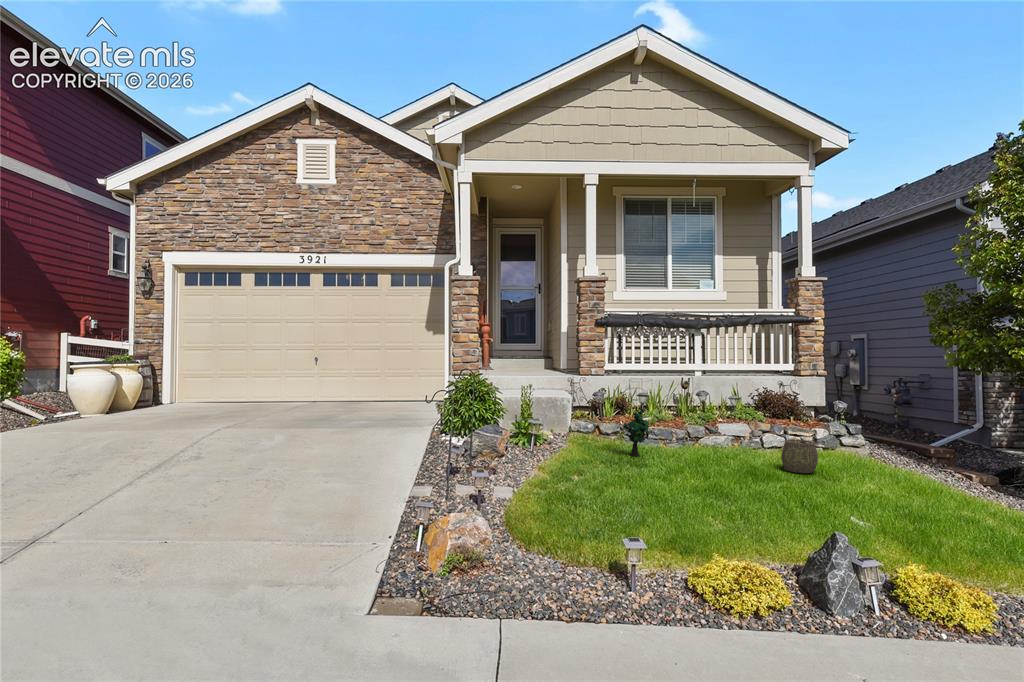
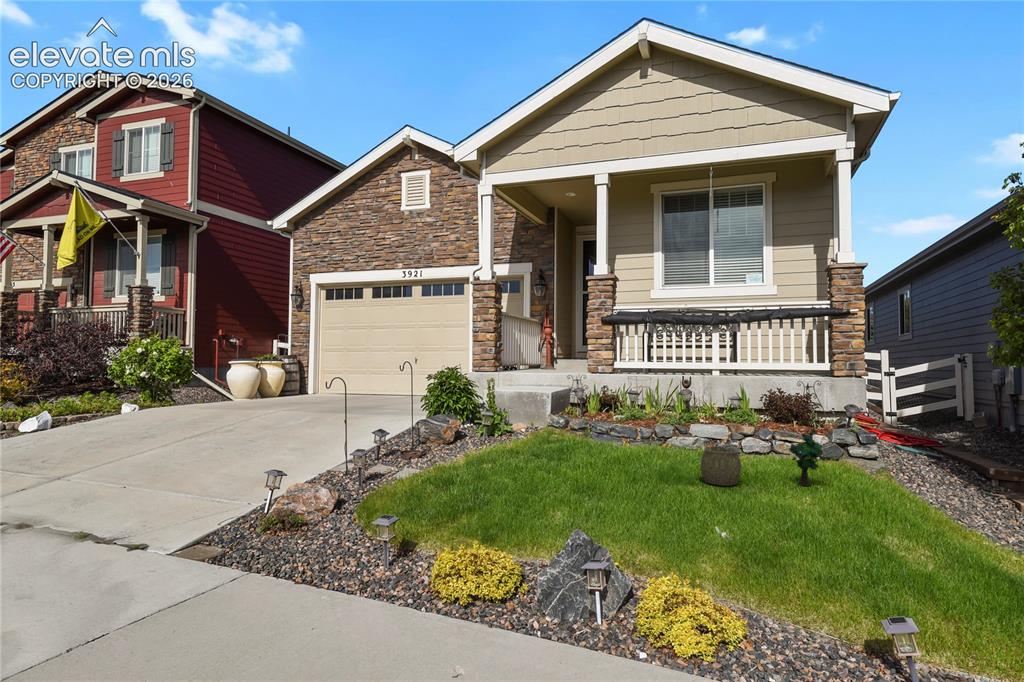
decorative plant: present [623,409,650,456] -> present [789,430,824,486]

